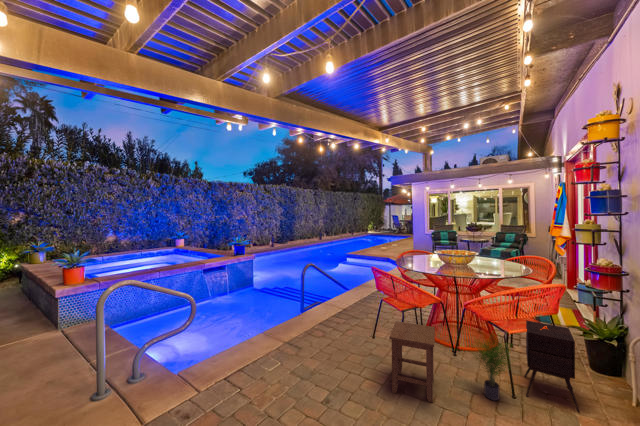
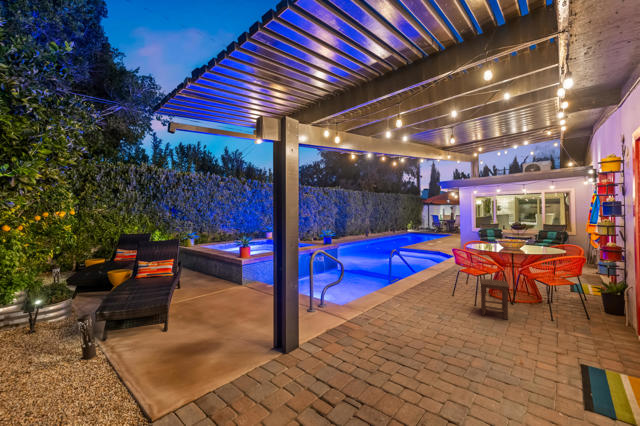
side table: present [525,320,580,412] -> none [563,279,597,326]
potted plant: present [477,335,510,401] -> none [528,282,558,321]

